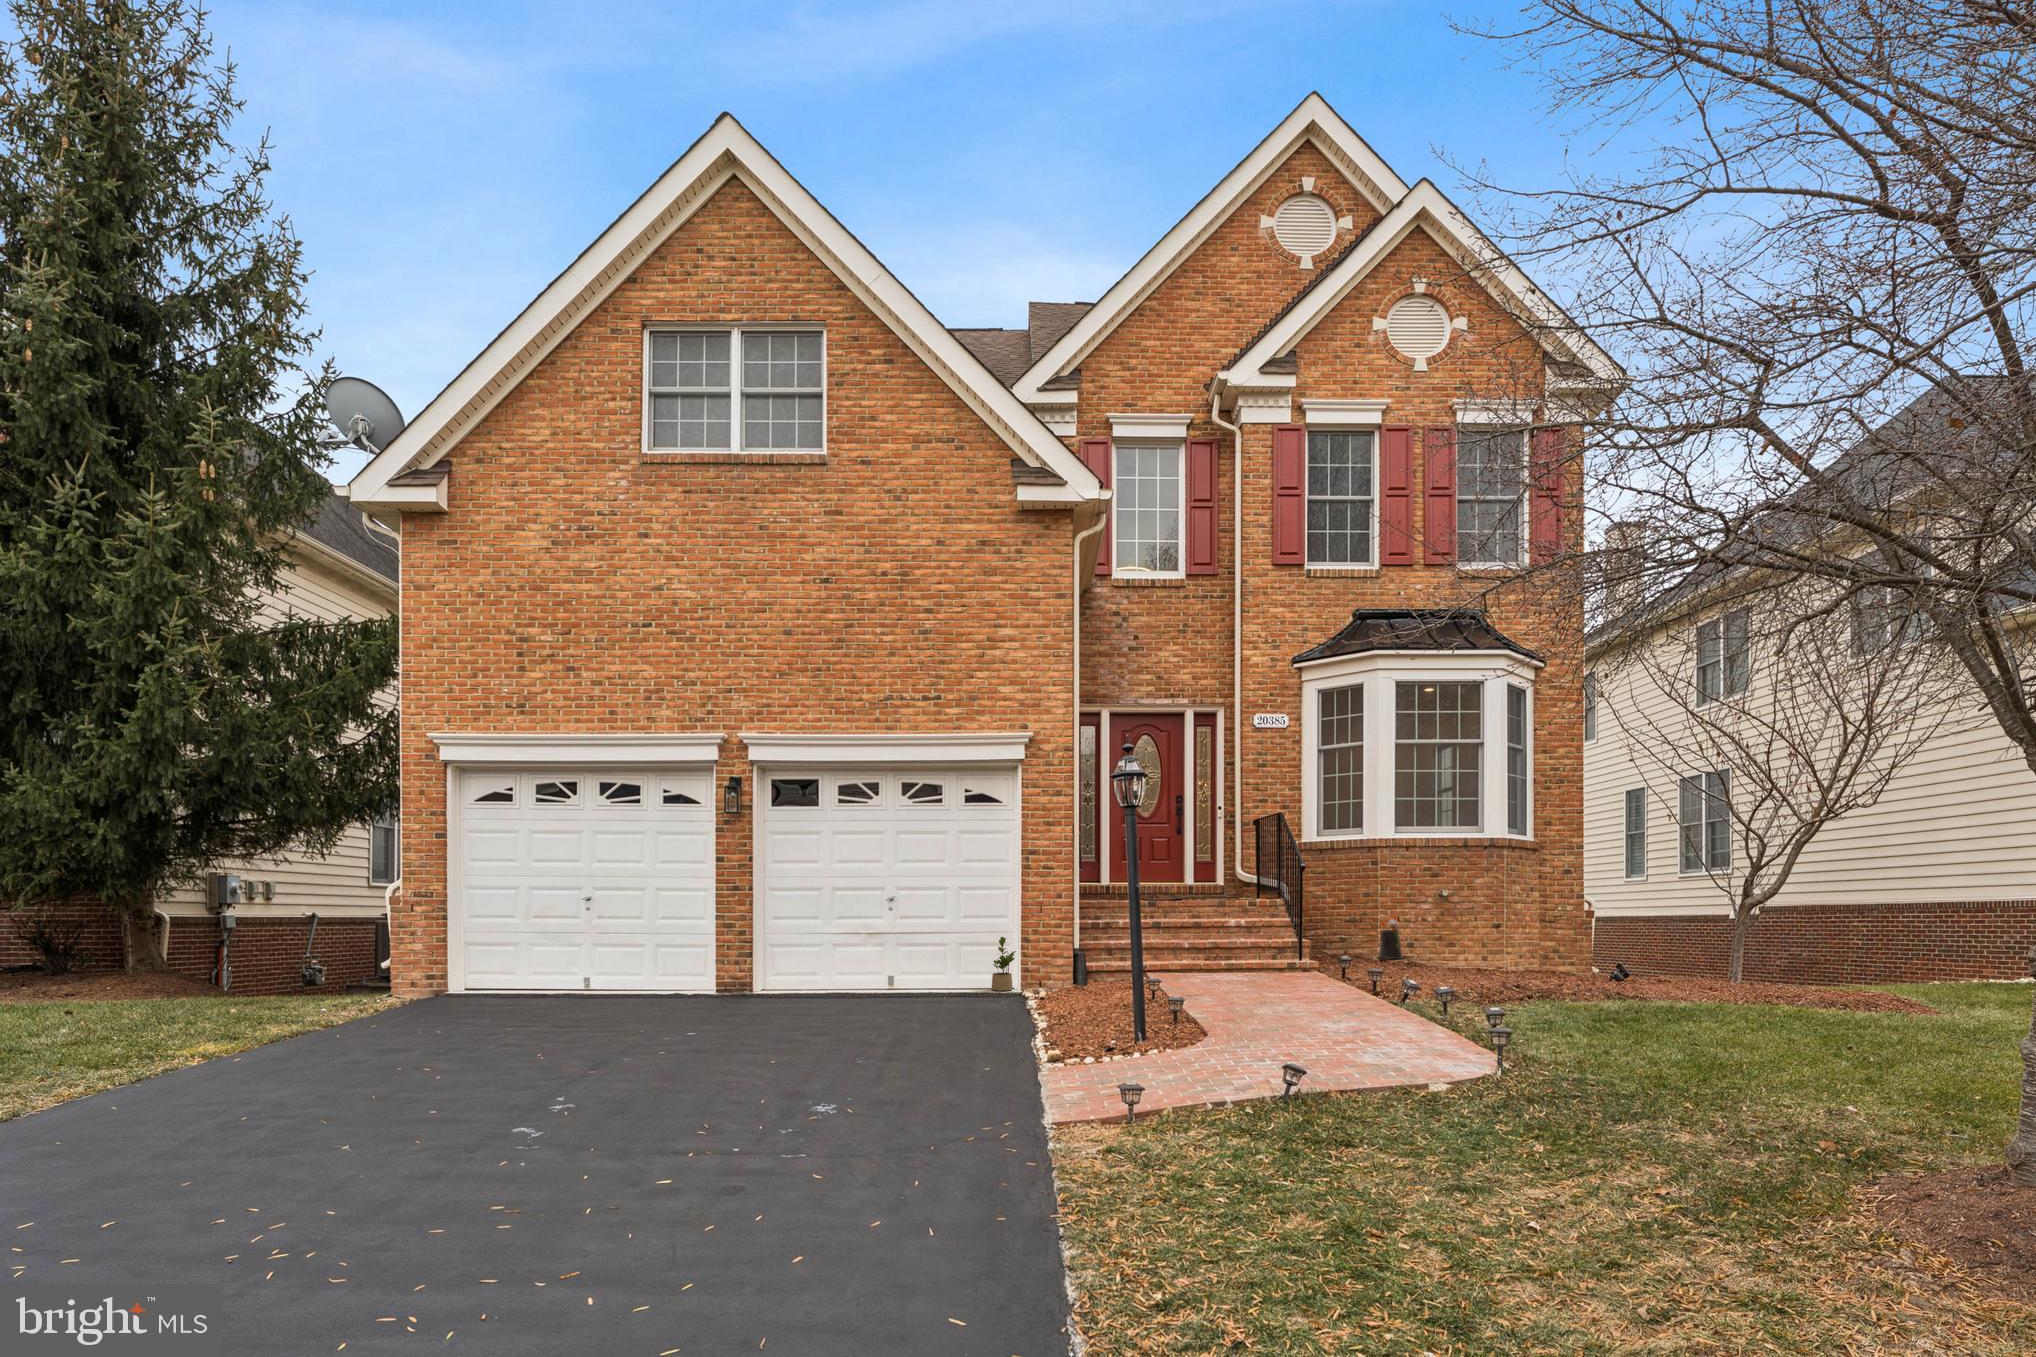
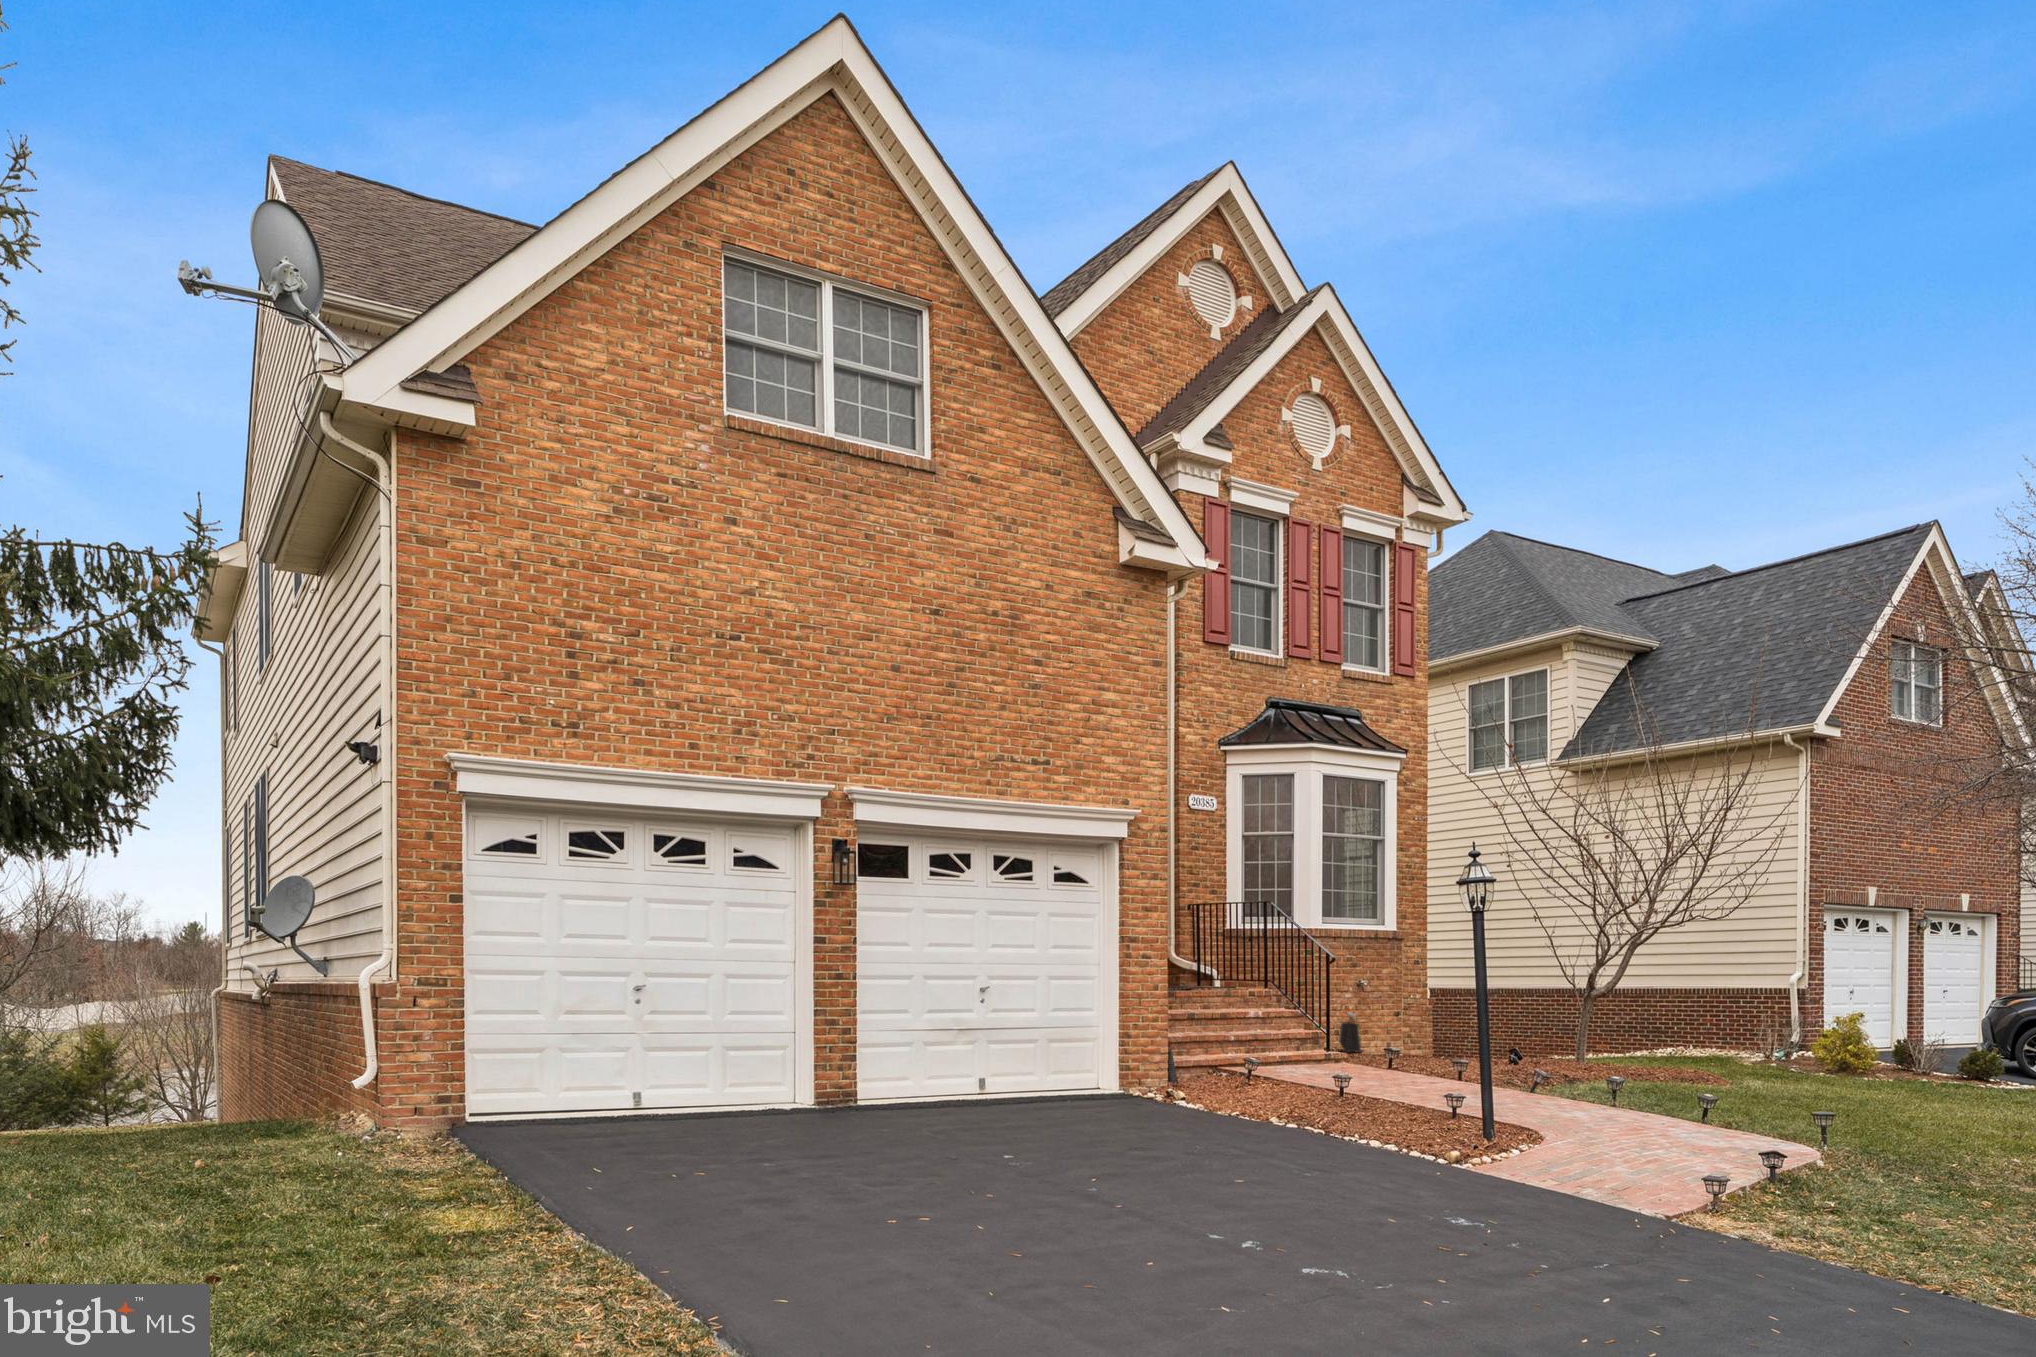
potted plant: present [992,937,1016,991] -> none [1102,1030,1132,1092]

